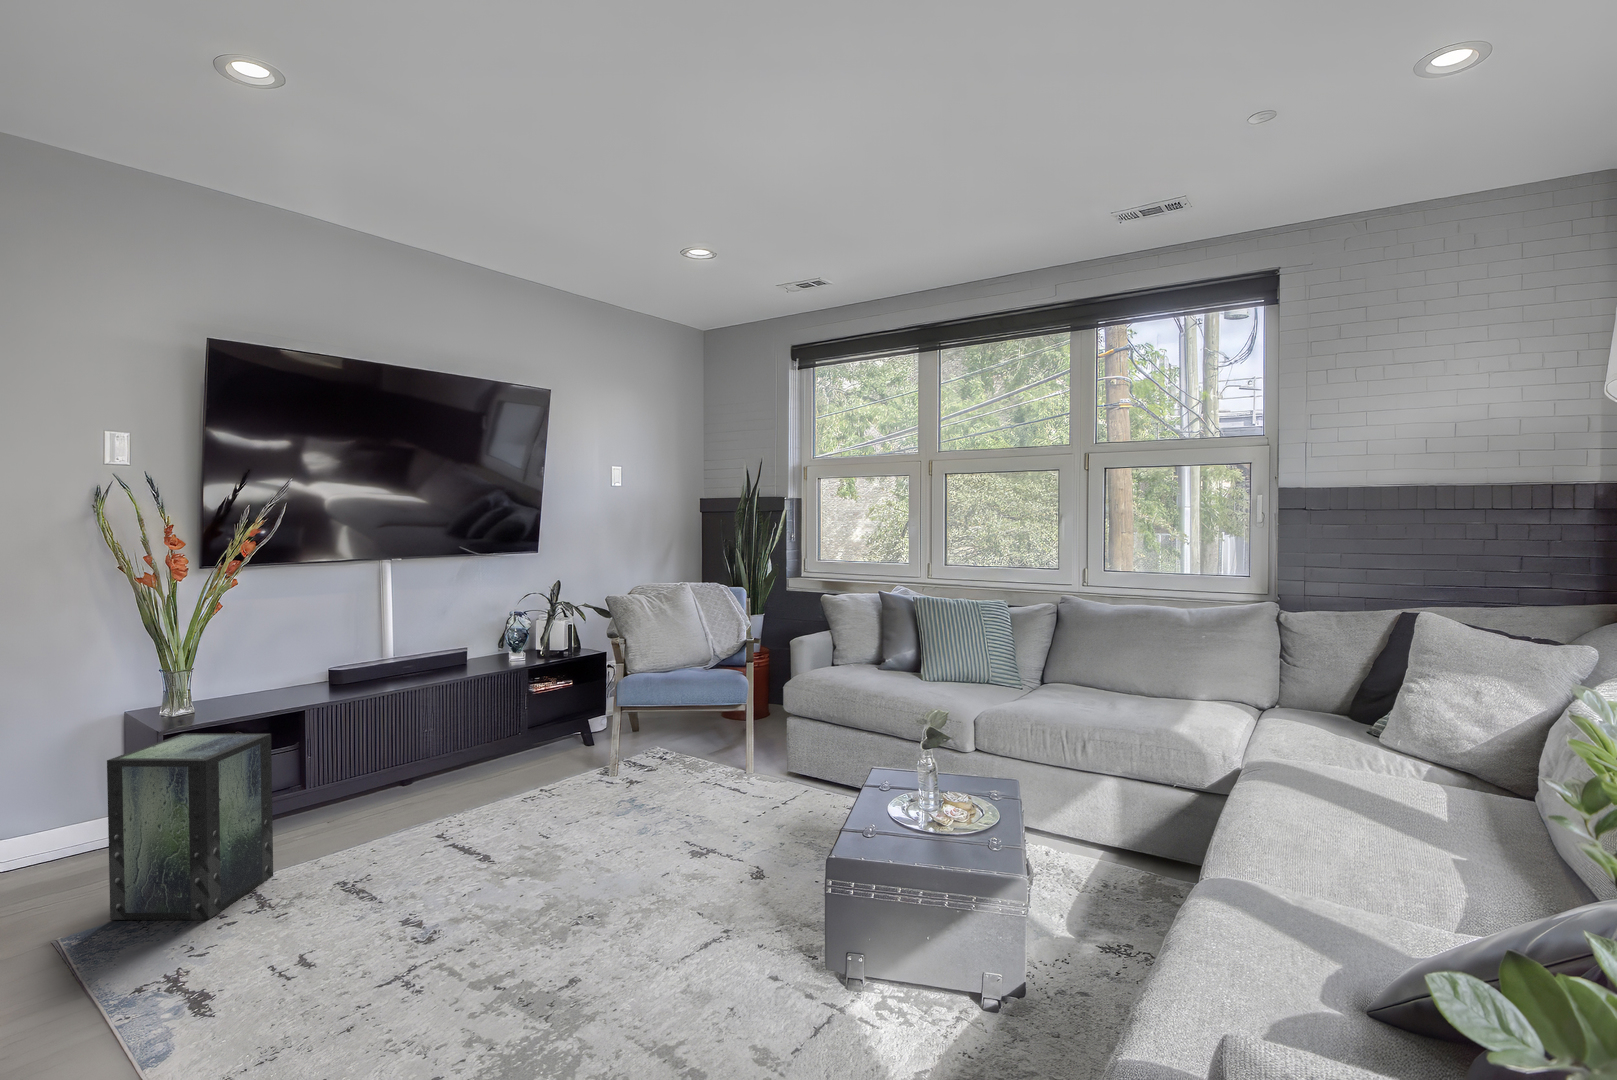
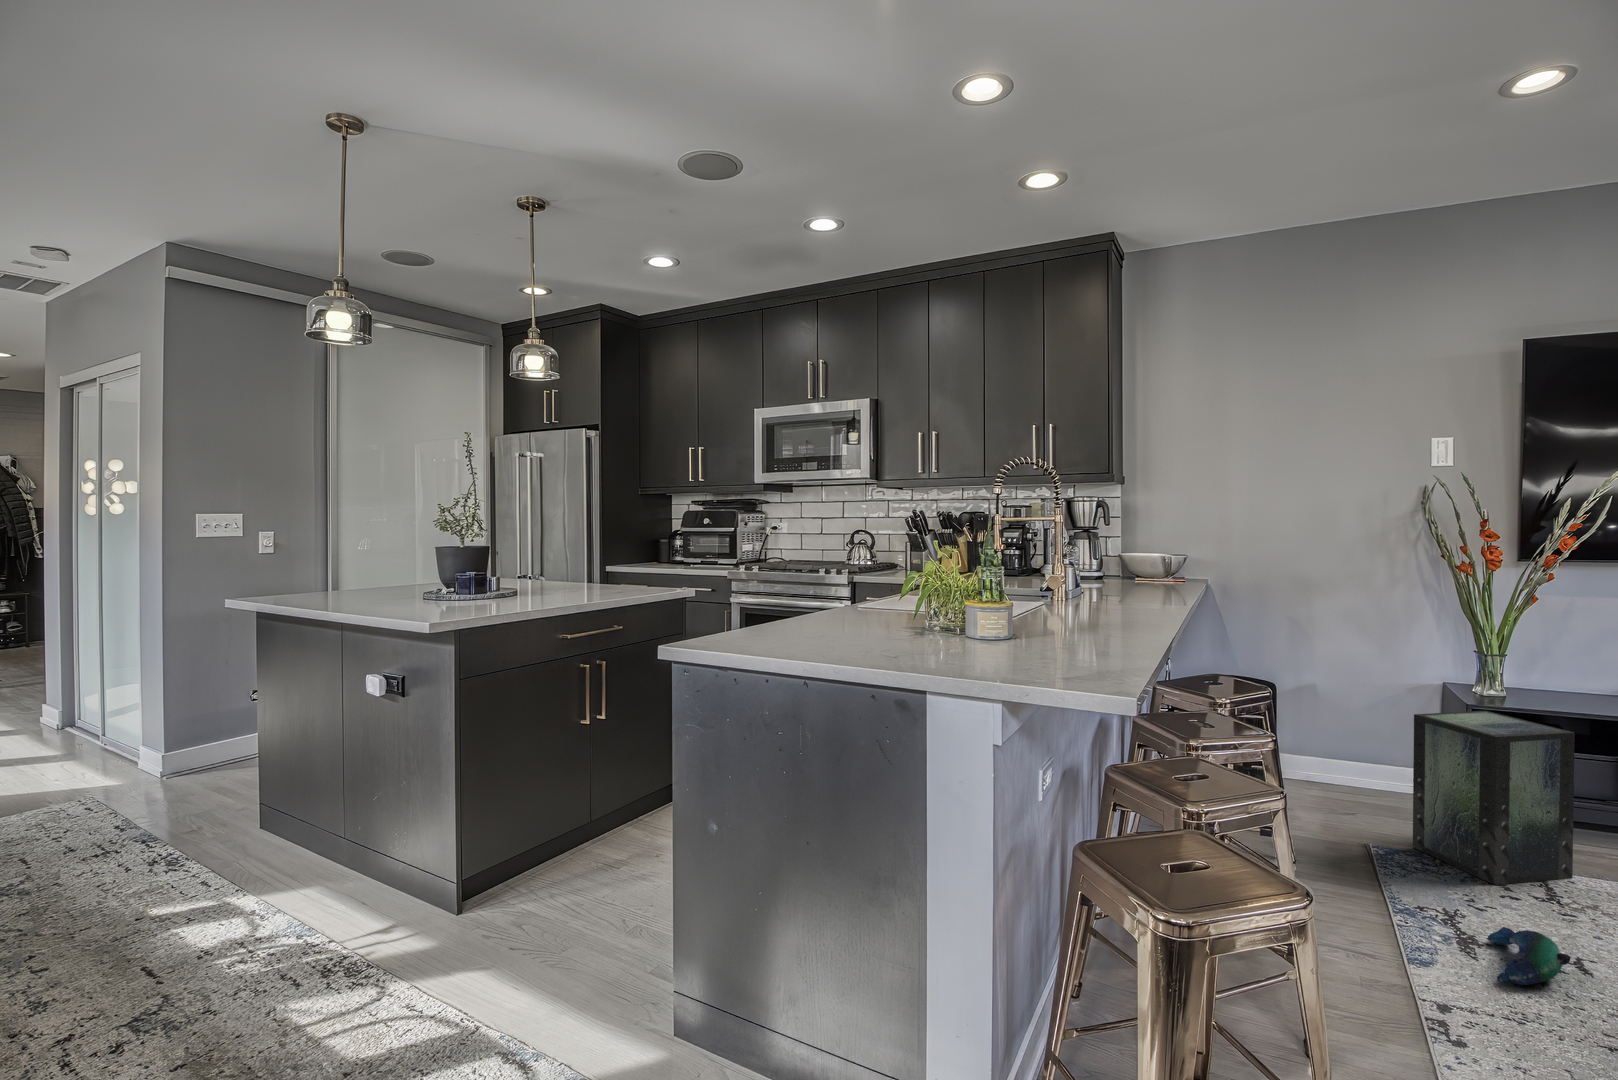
plush toy: none [218,951,301,1028] -> present [1487,927,1571,986]

